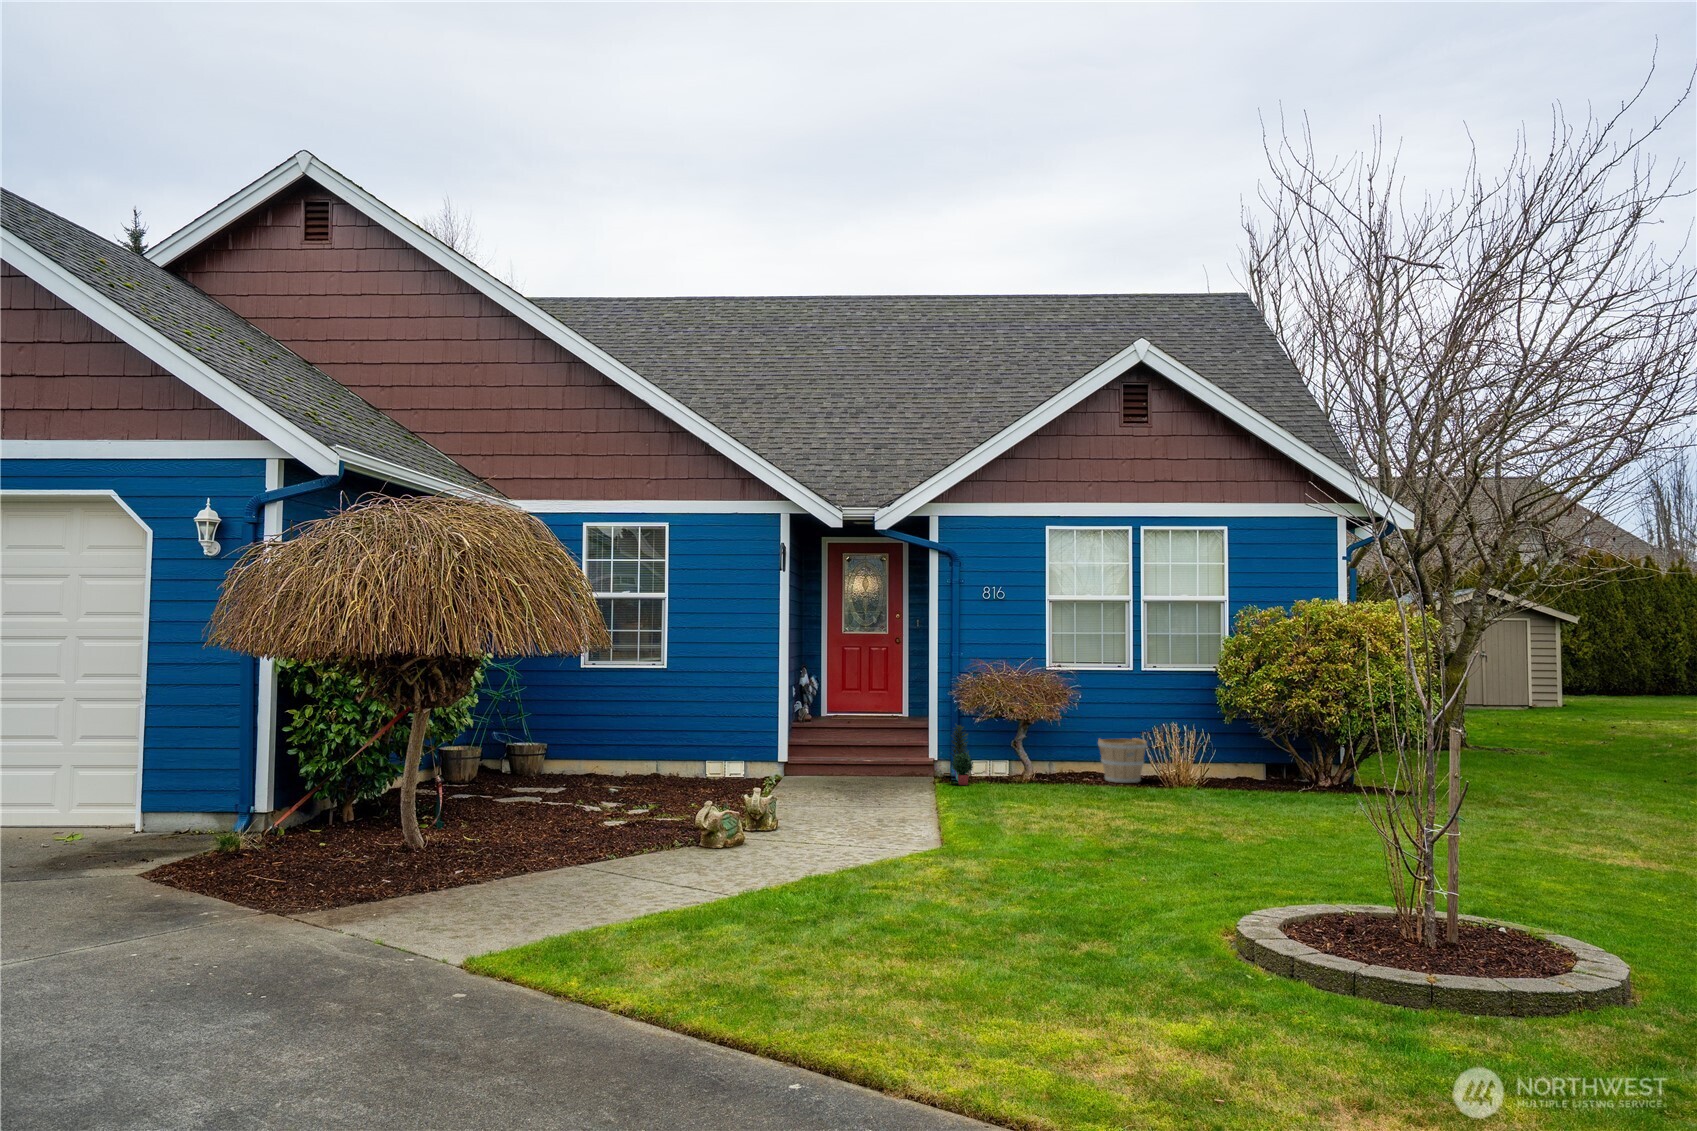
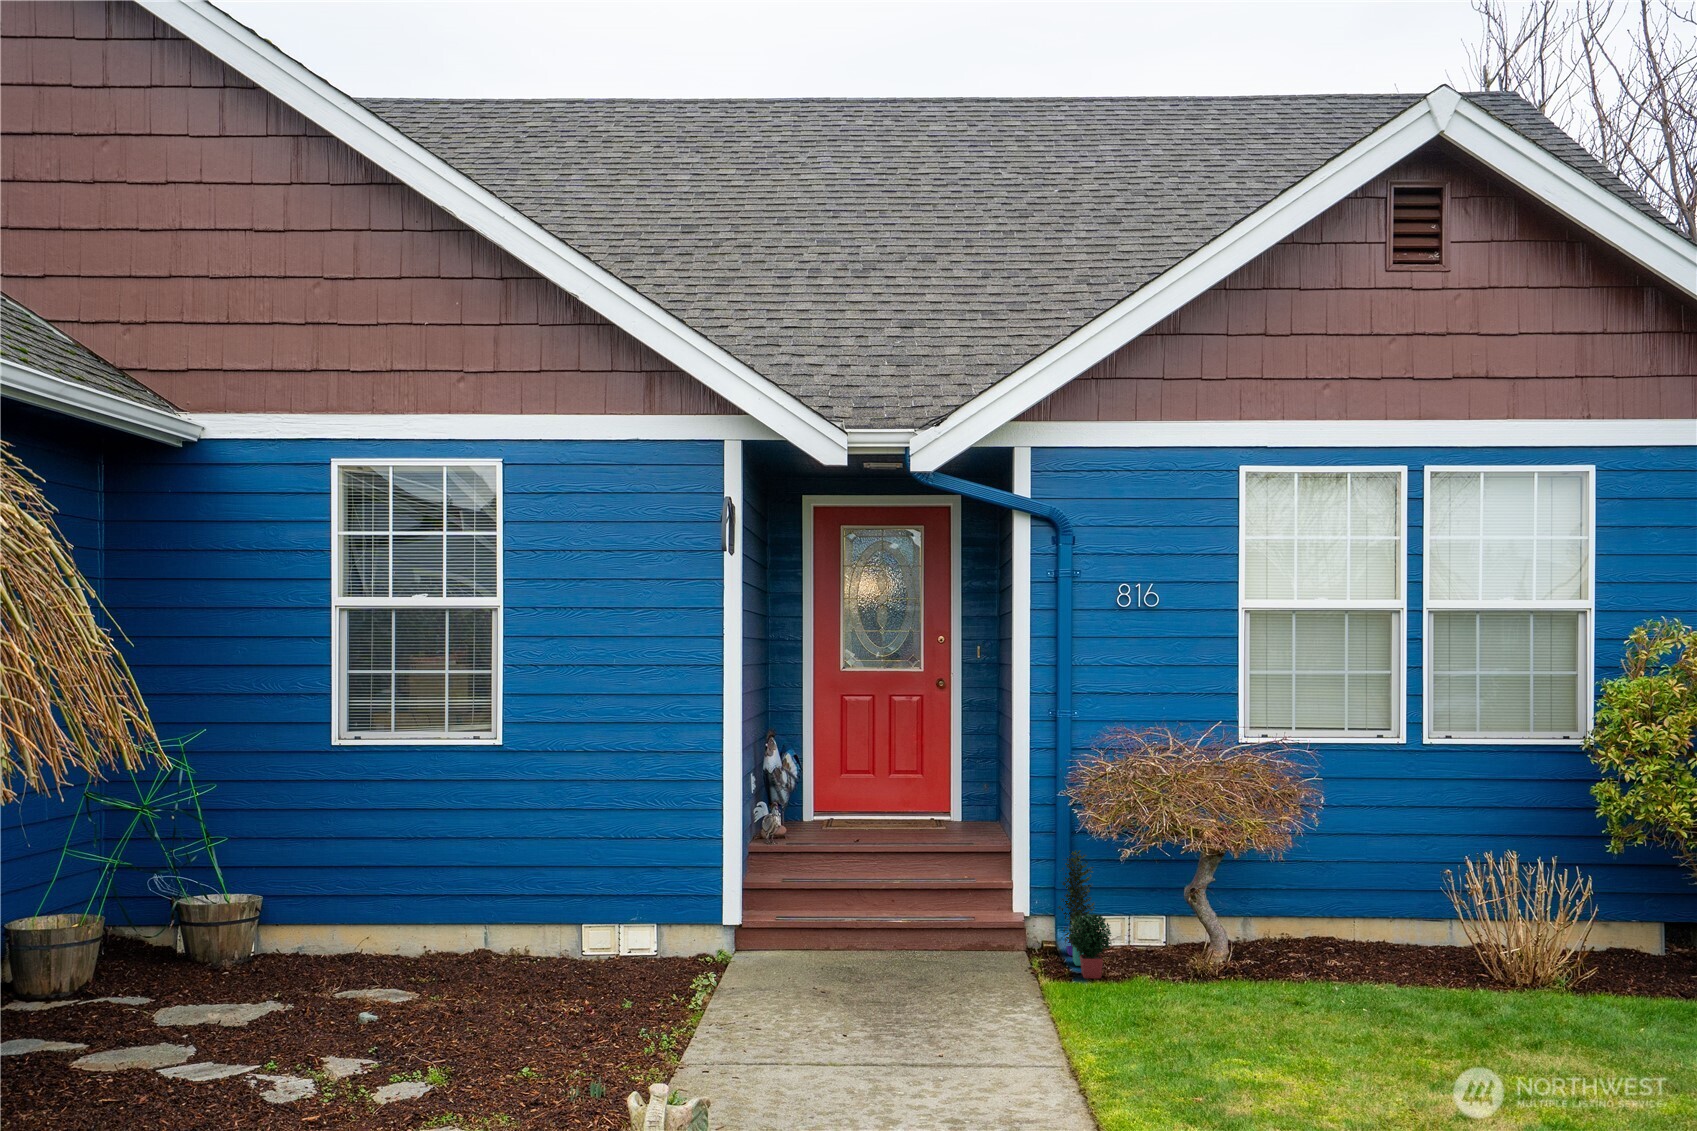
wooden bucket: present [1098,738,1147,783] -> none [1347,875,1447,969]

